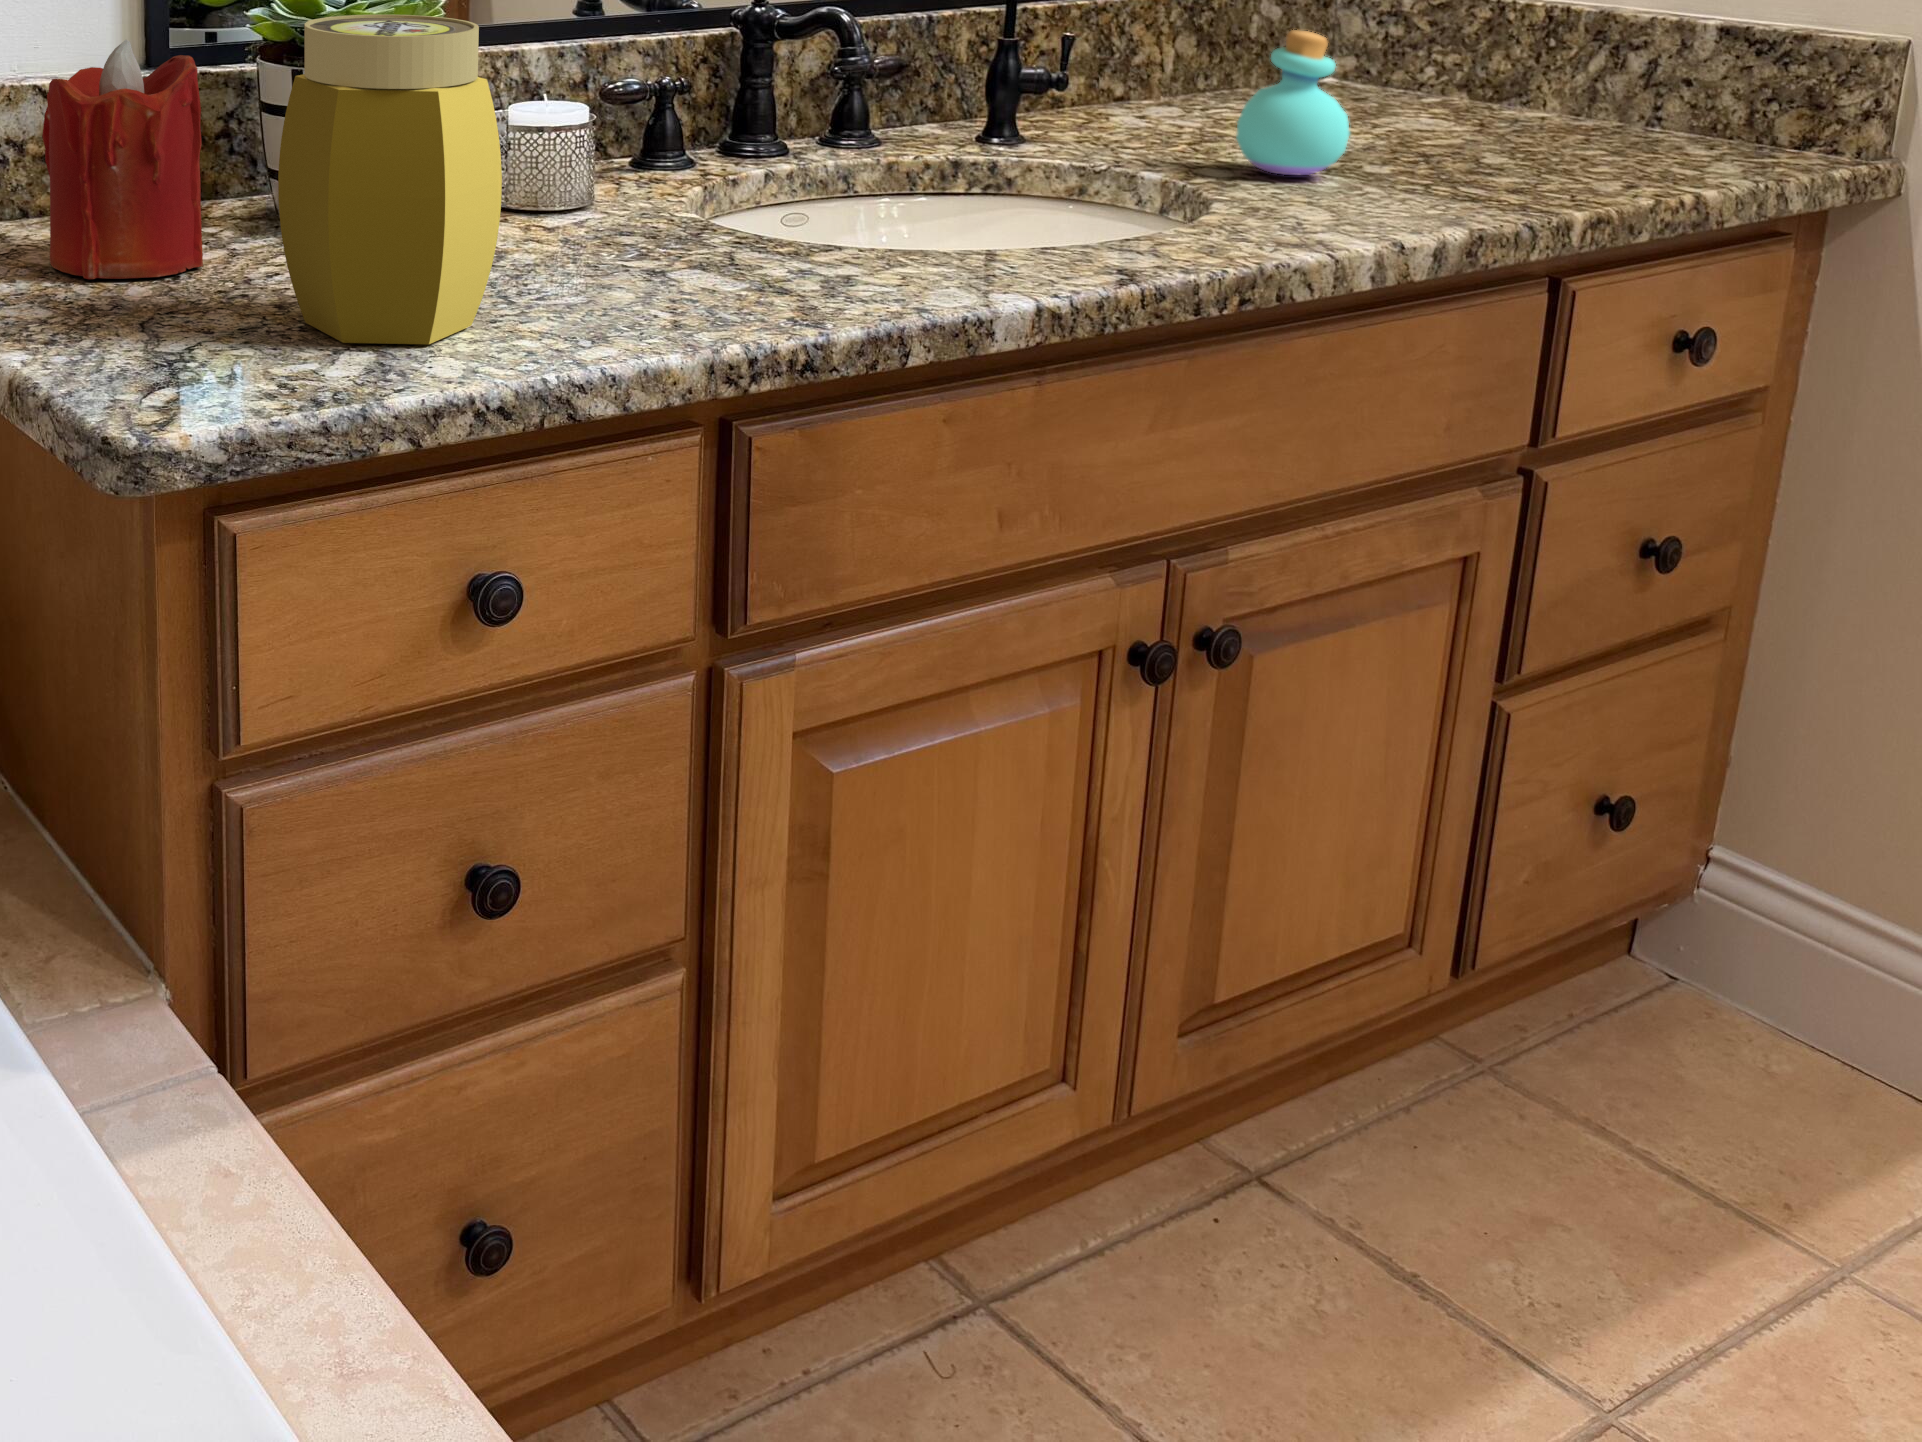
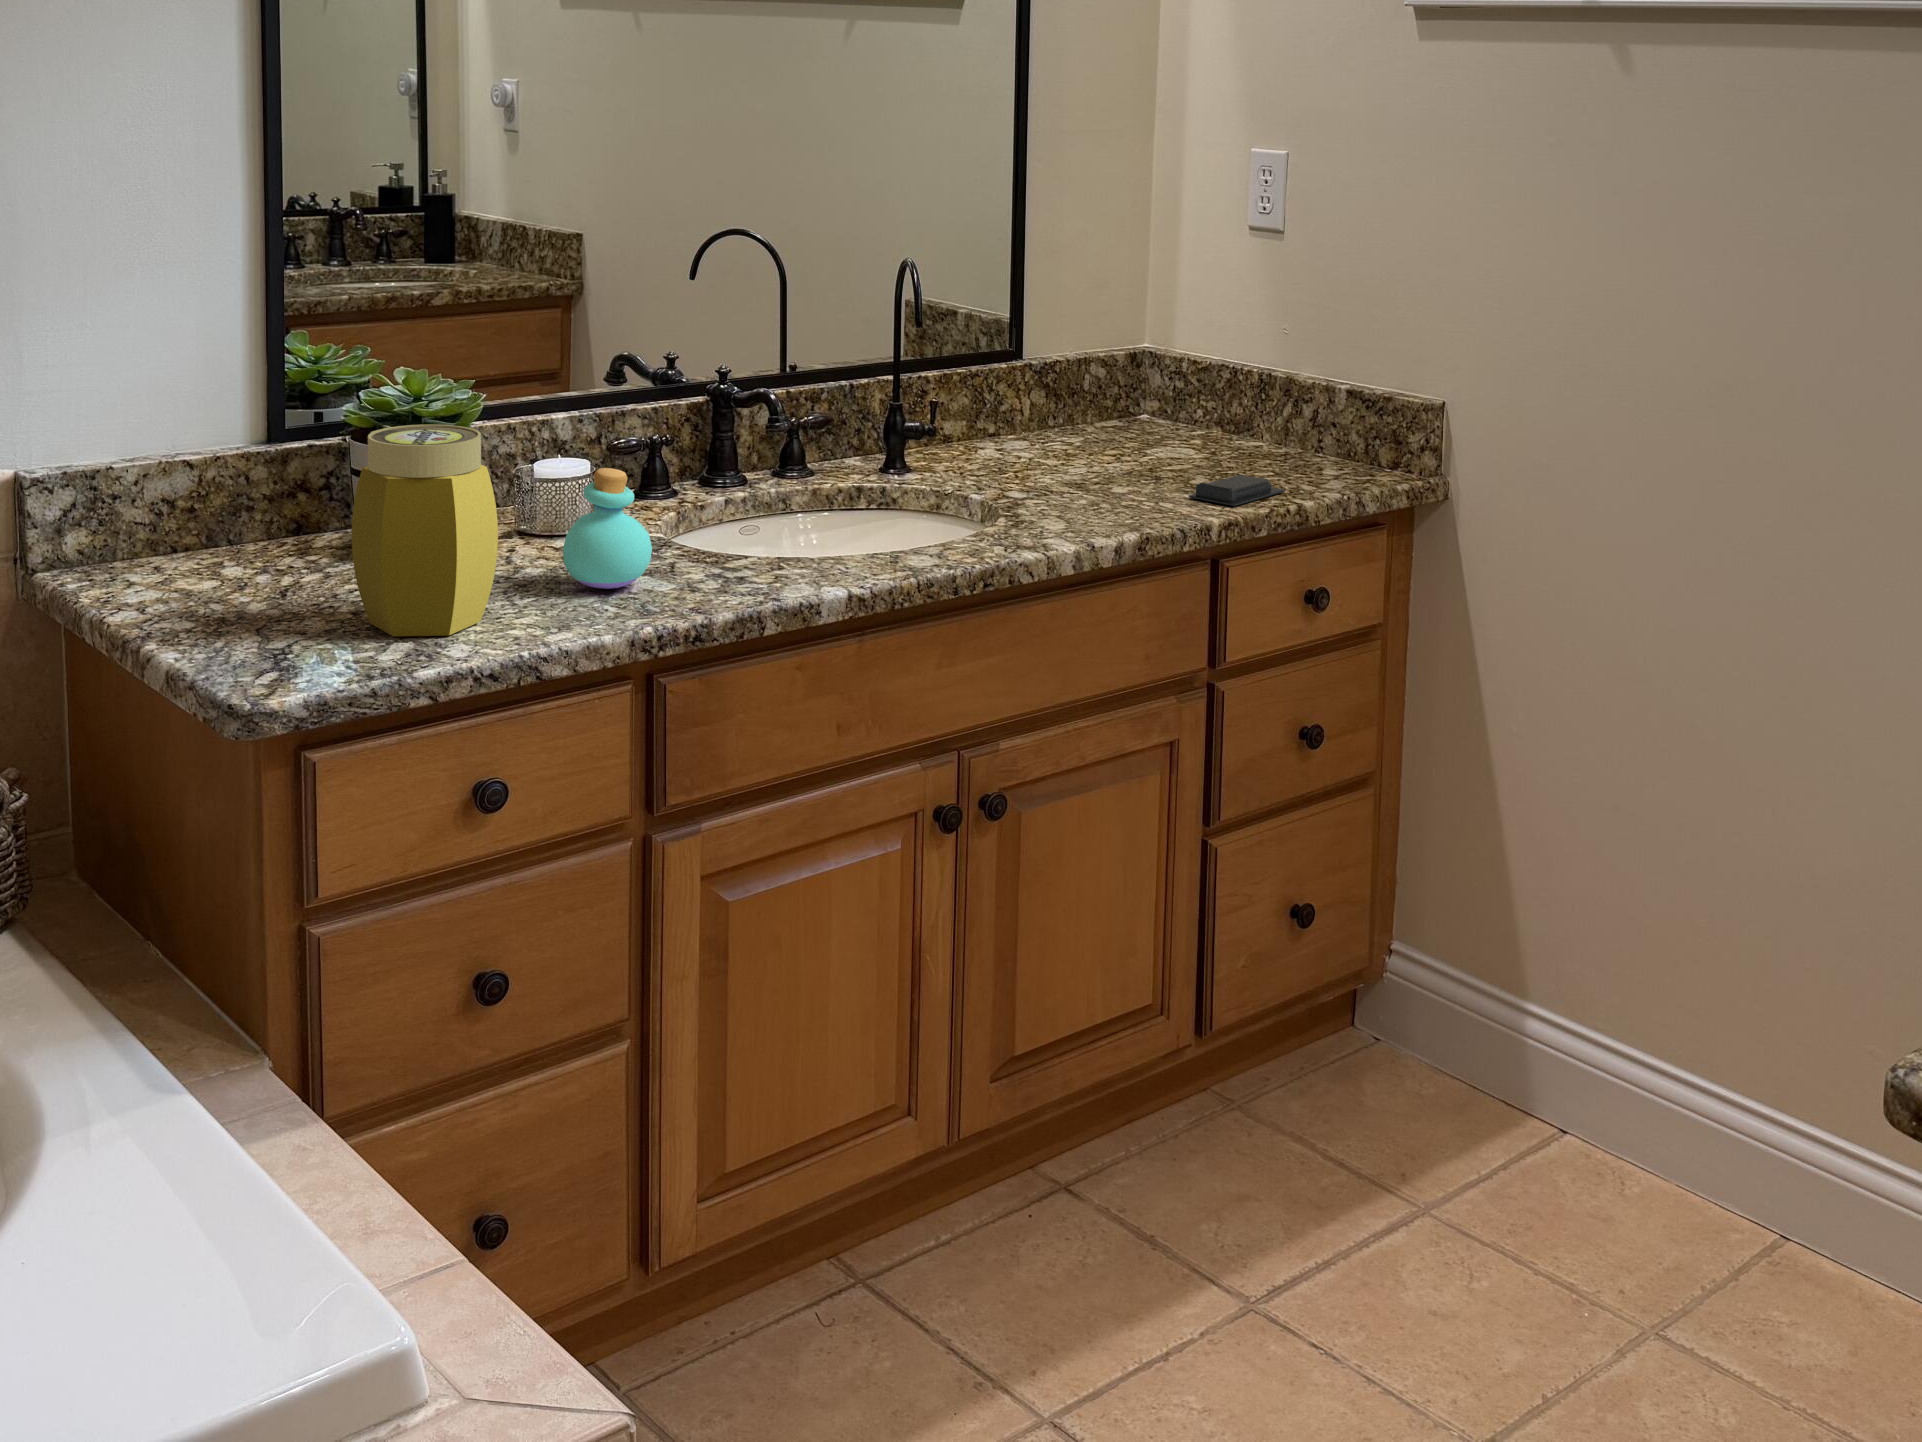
perfume bottle: present [1236,30,1349,175] -> present [563,468,652,589]
candle: present [42,40,203,279] -> none [193,436,306,598]
soap bar: none [1472,157,1619,200] -> present [1189,475,1285,506]

